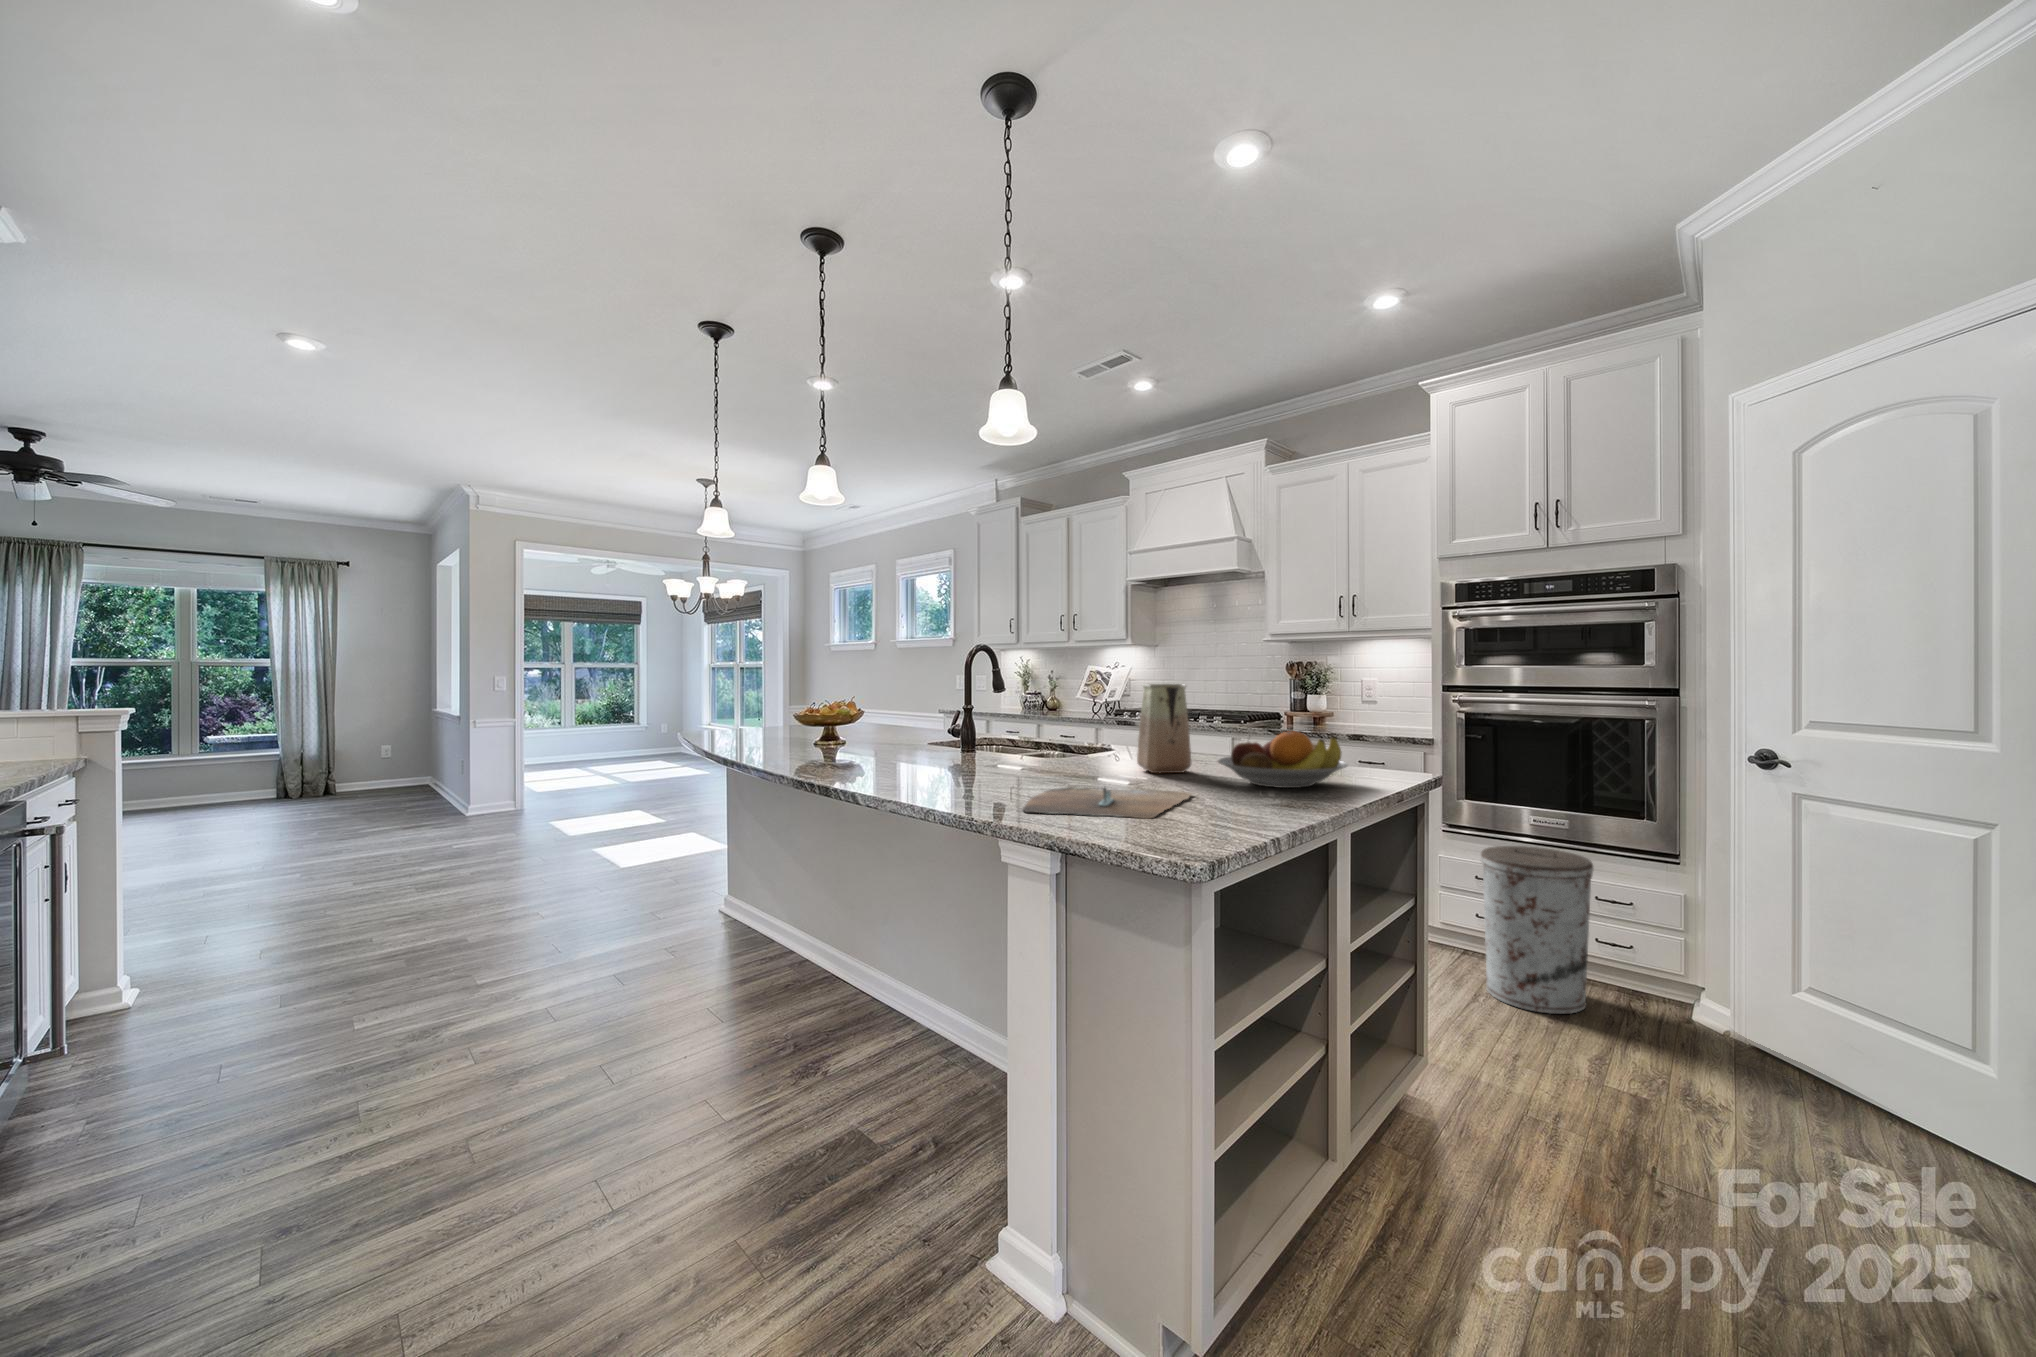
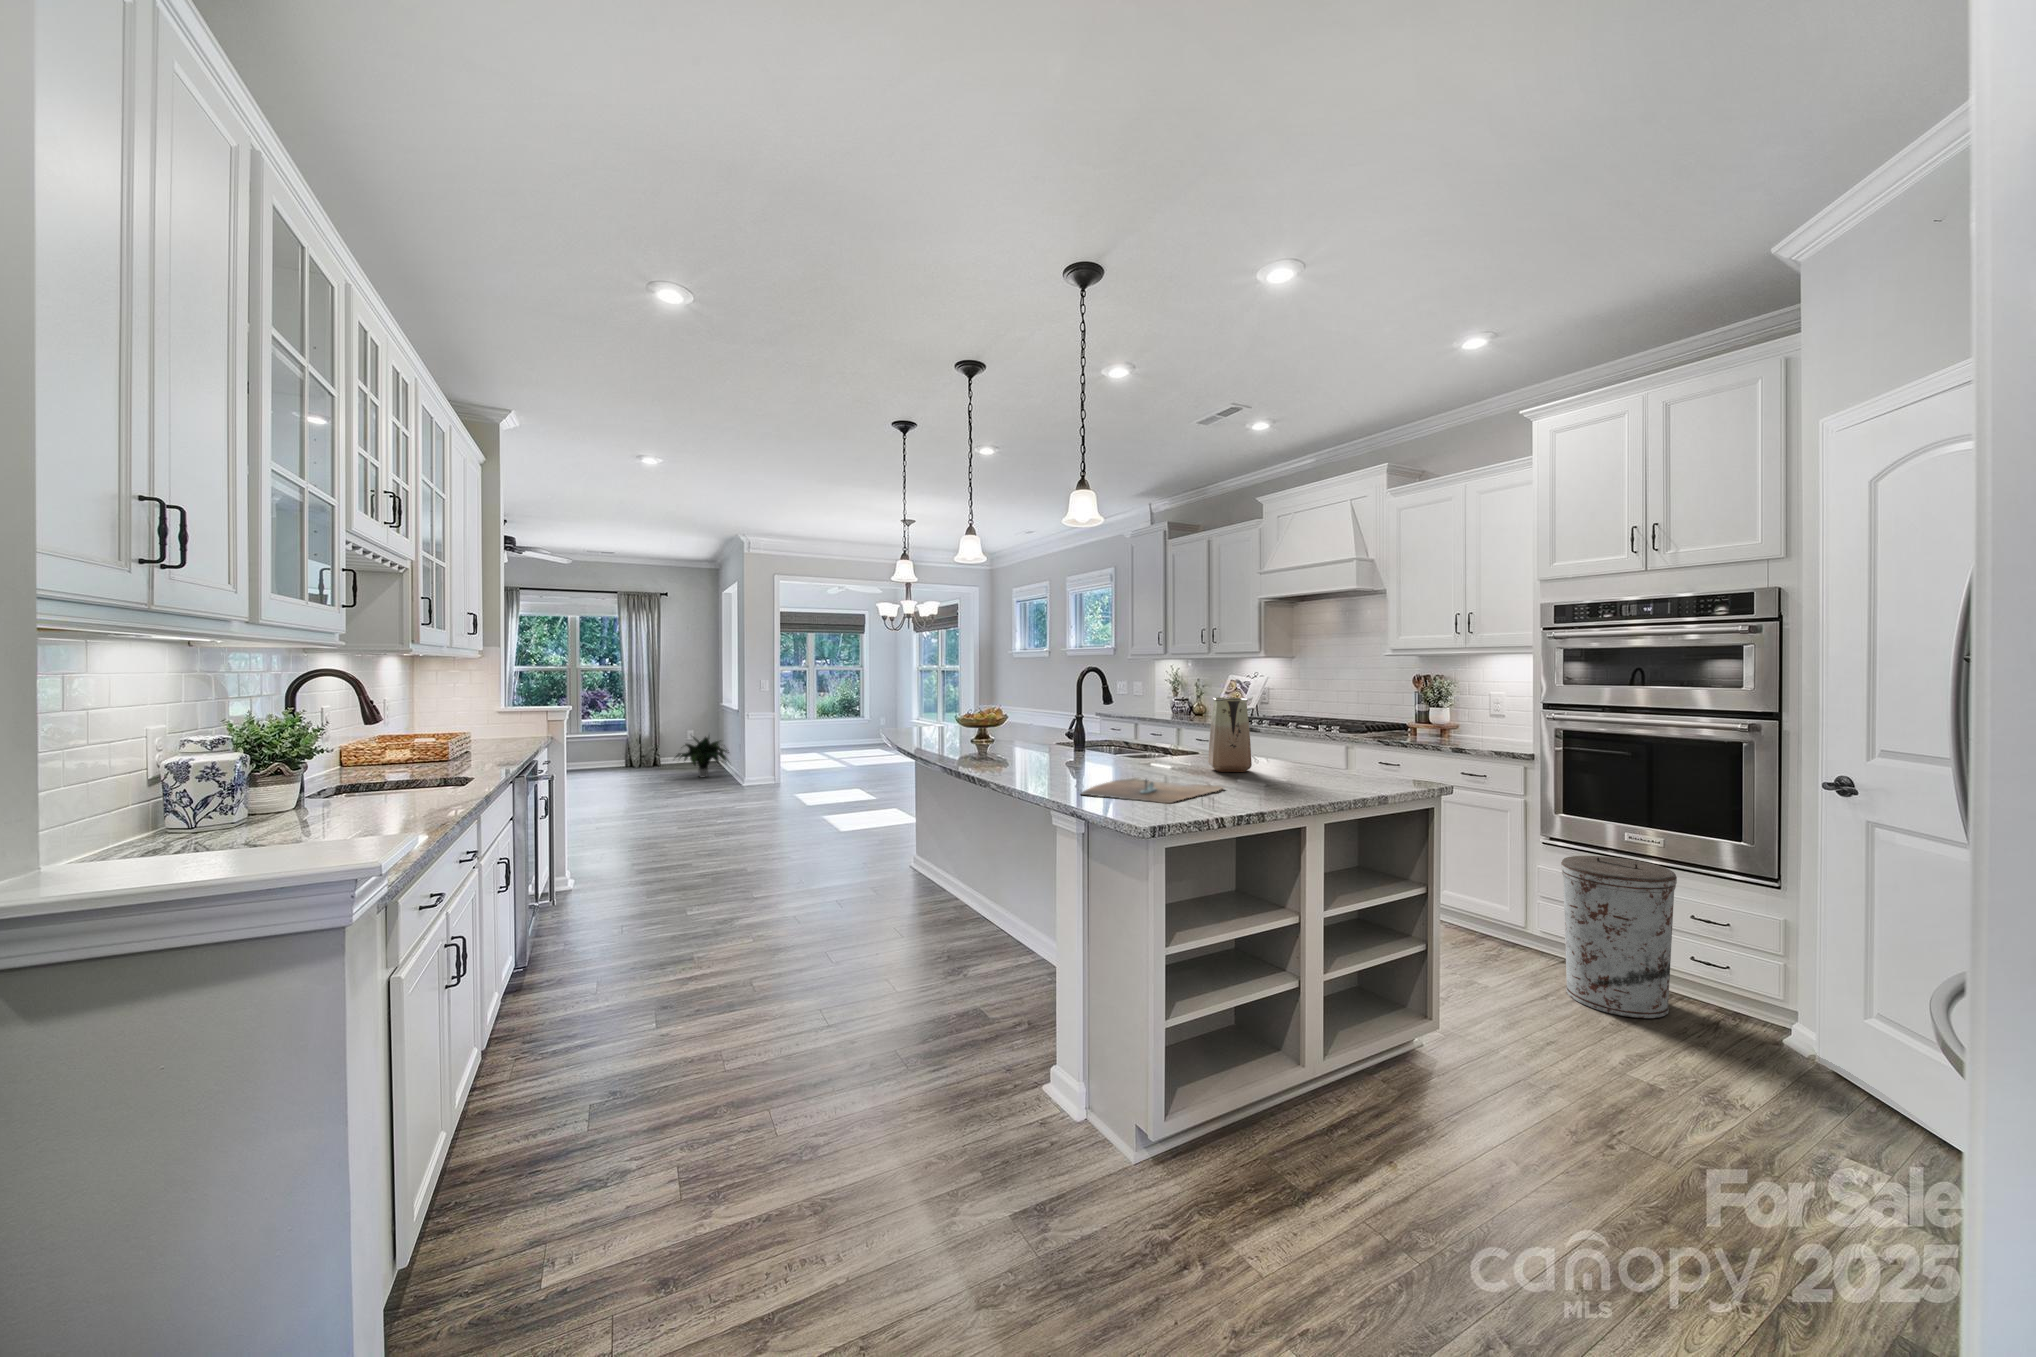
fruit bowl: present [1218,731,1348,788] -> none [1261,741,1372,787]
potted plant: none [361,748,454,807] -> present [674,737,729,777]

